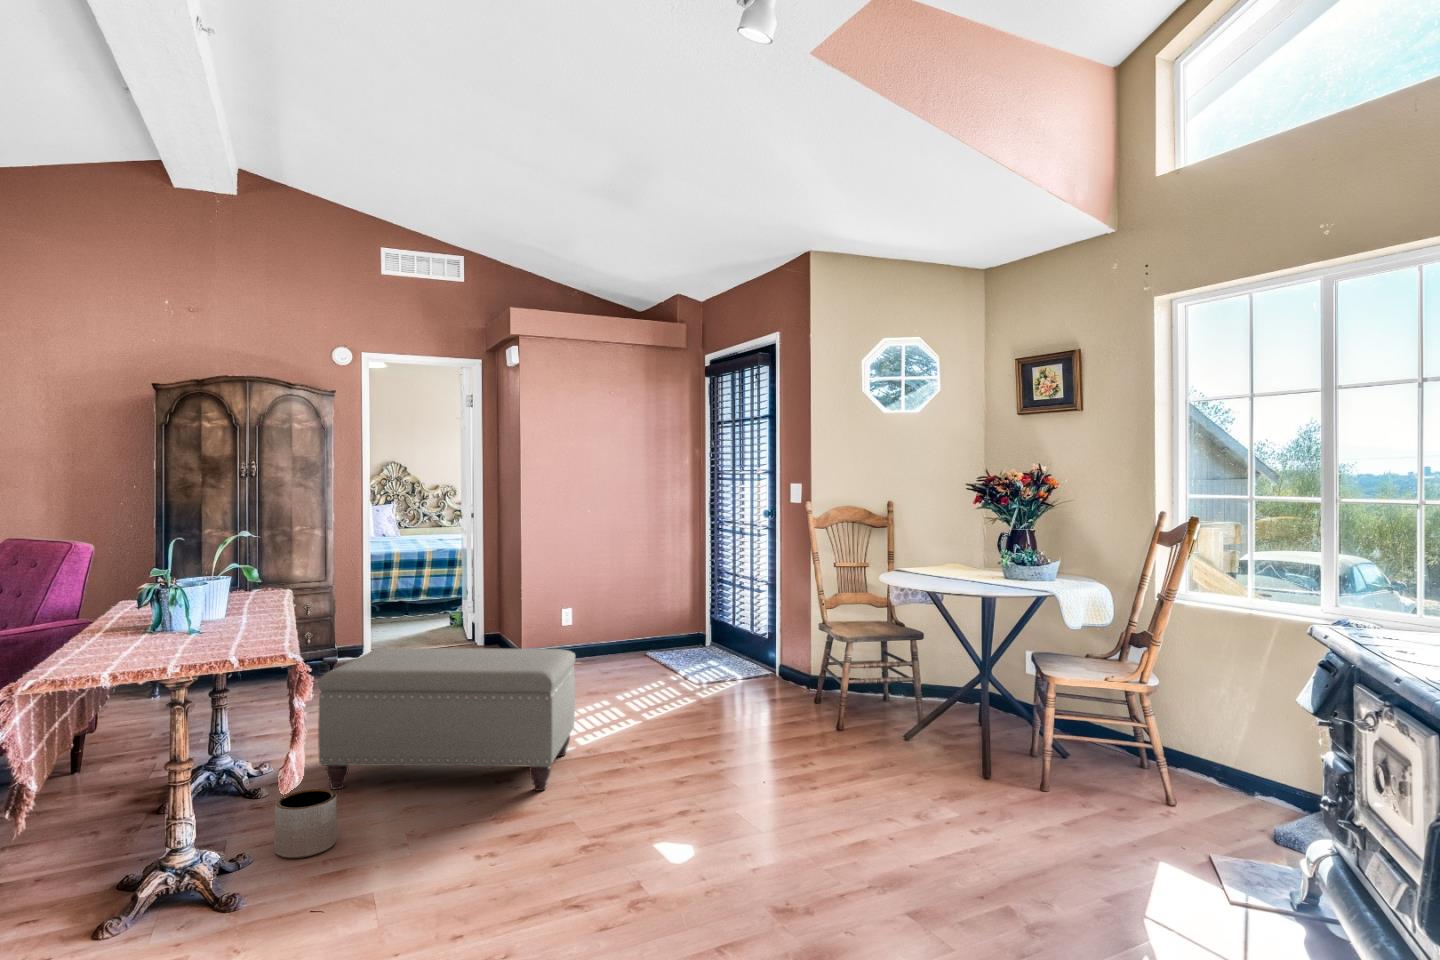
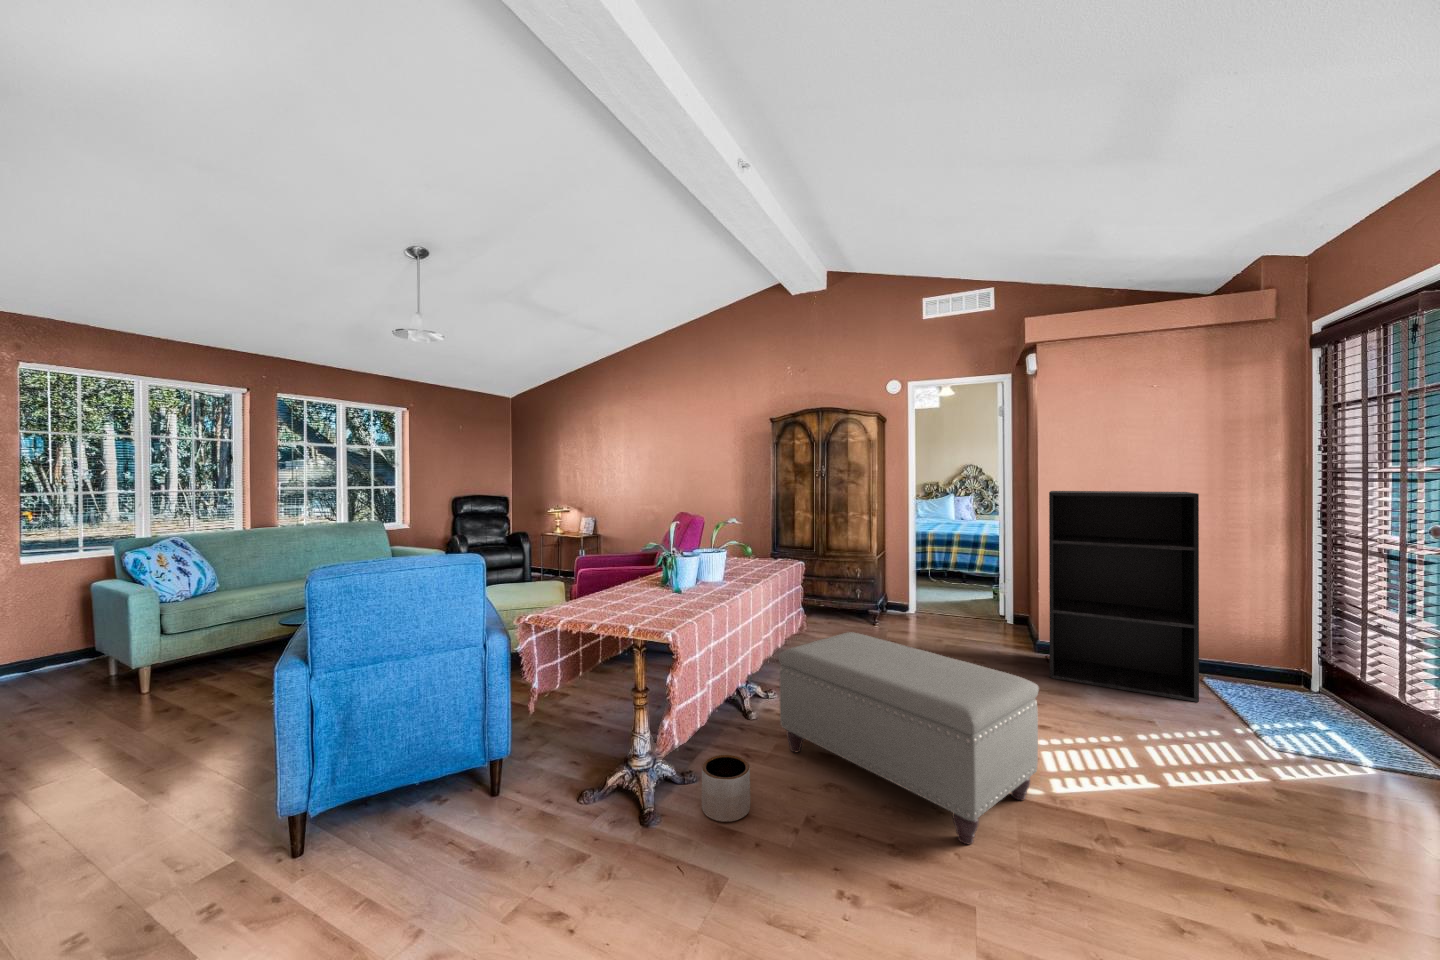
bookshelf: none [530,492,647,676] -> present [1049,491,1199,702]

